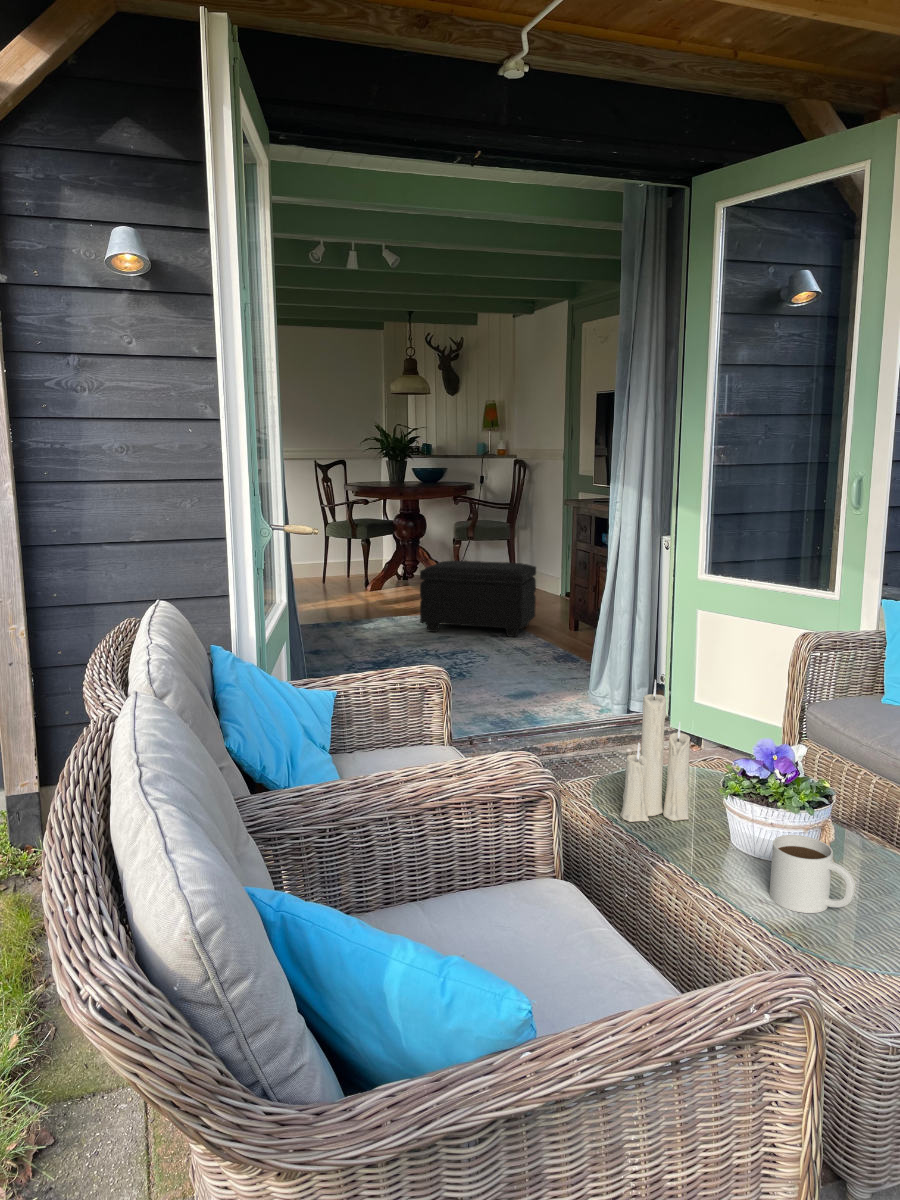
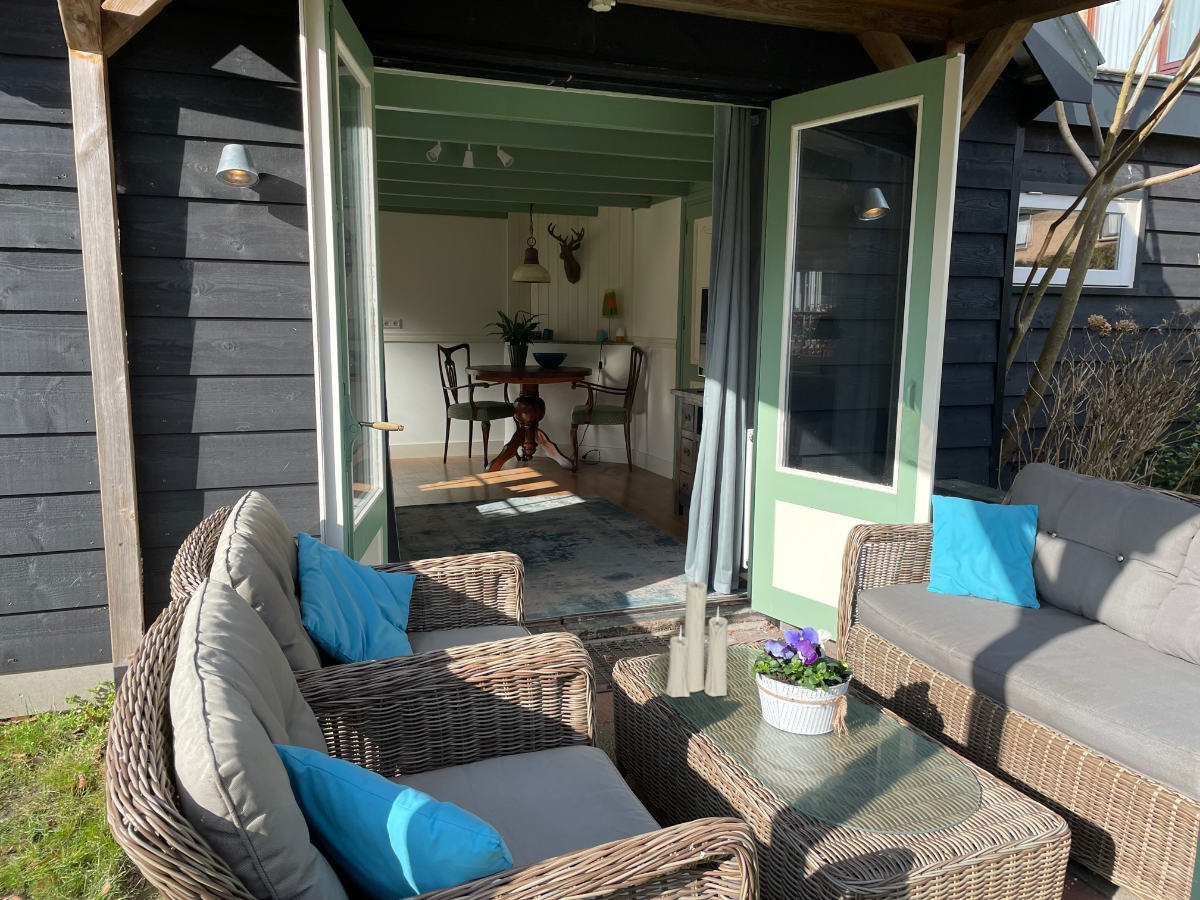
footstool: present [420,561,536,637] -> none [531,446,645,520]
mug: present [769,835,855,913] -> none [781,709,850,779]

